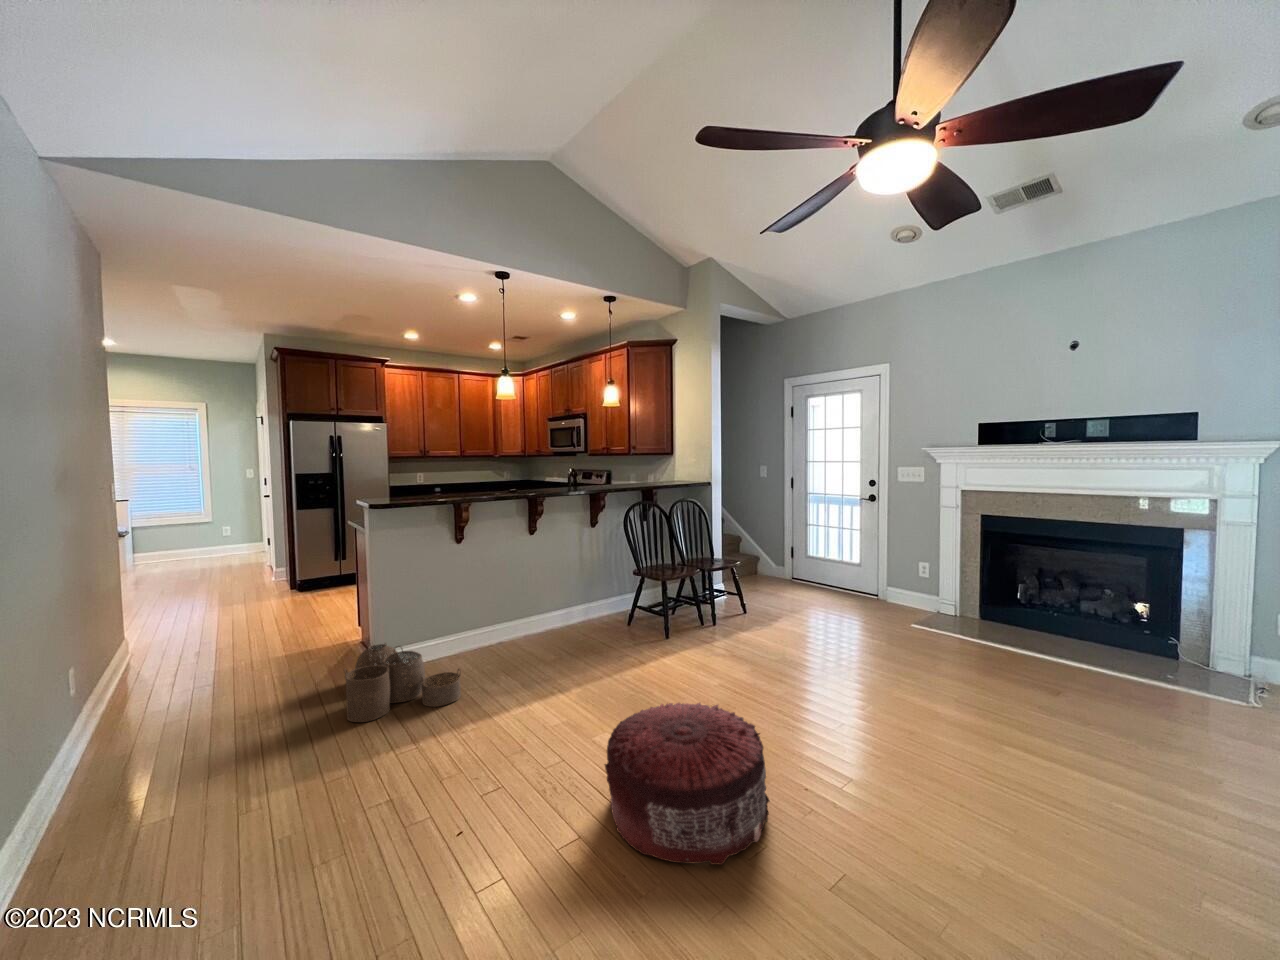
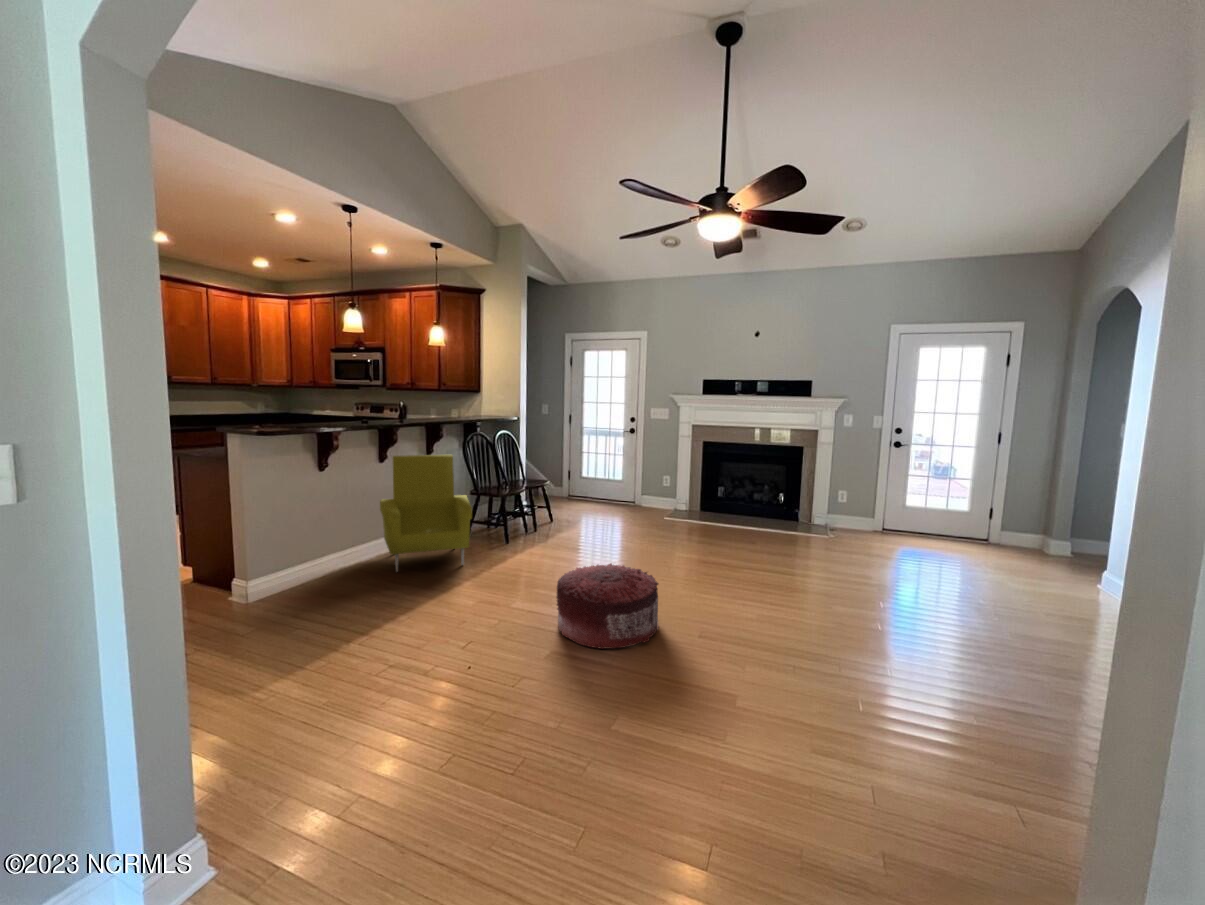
armchair: none [509,527,621,662] -> present [380,455,472,572]
woven basket: present [344,643,461,722] -> none [241,567,371,635]

